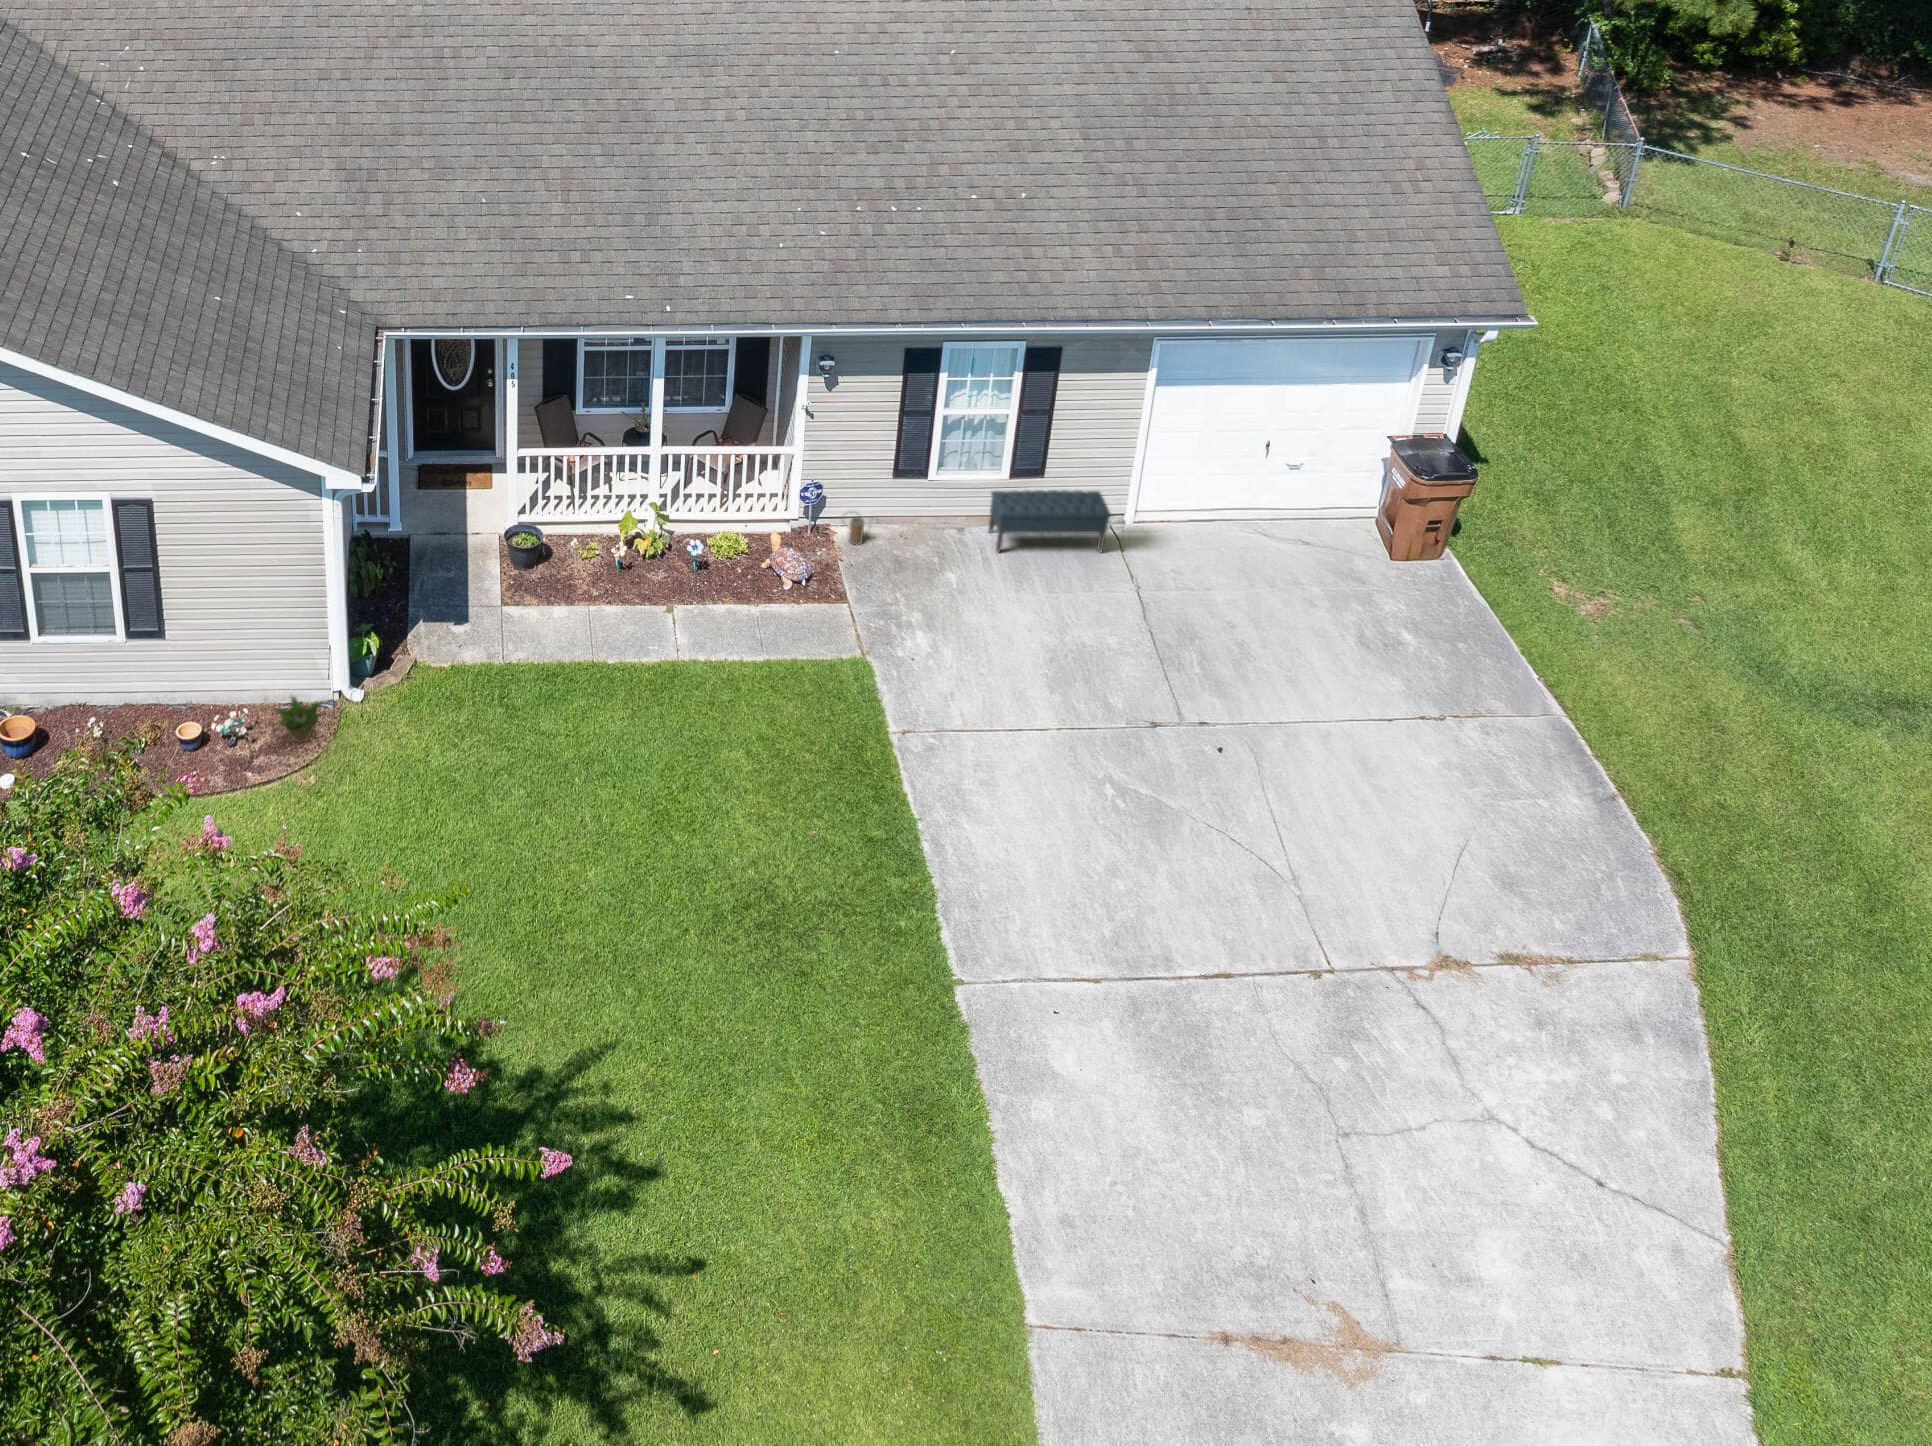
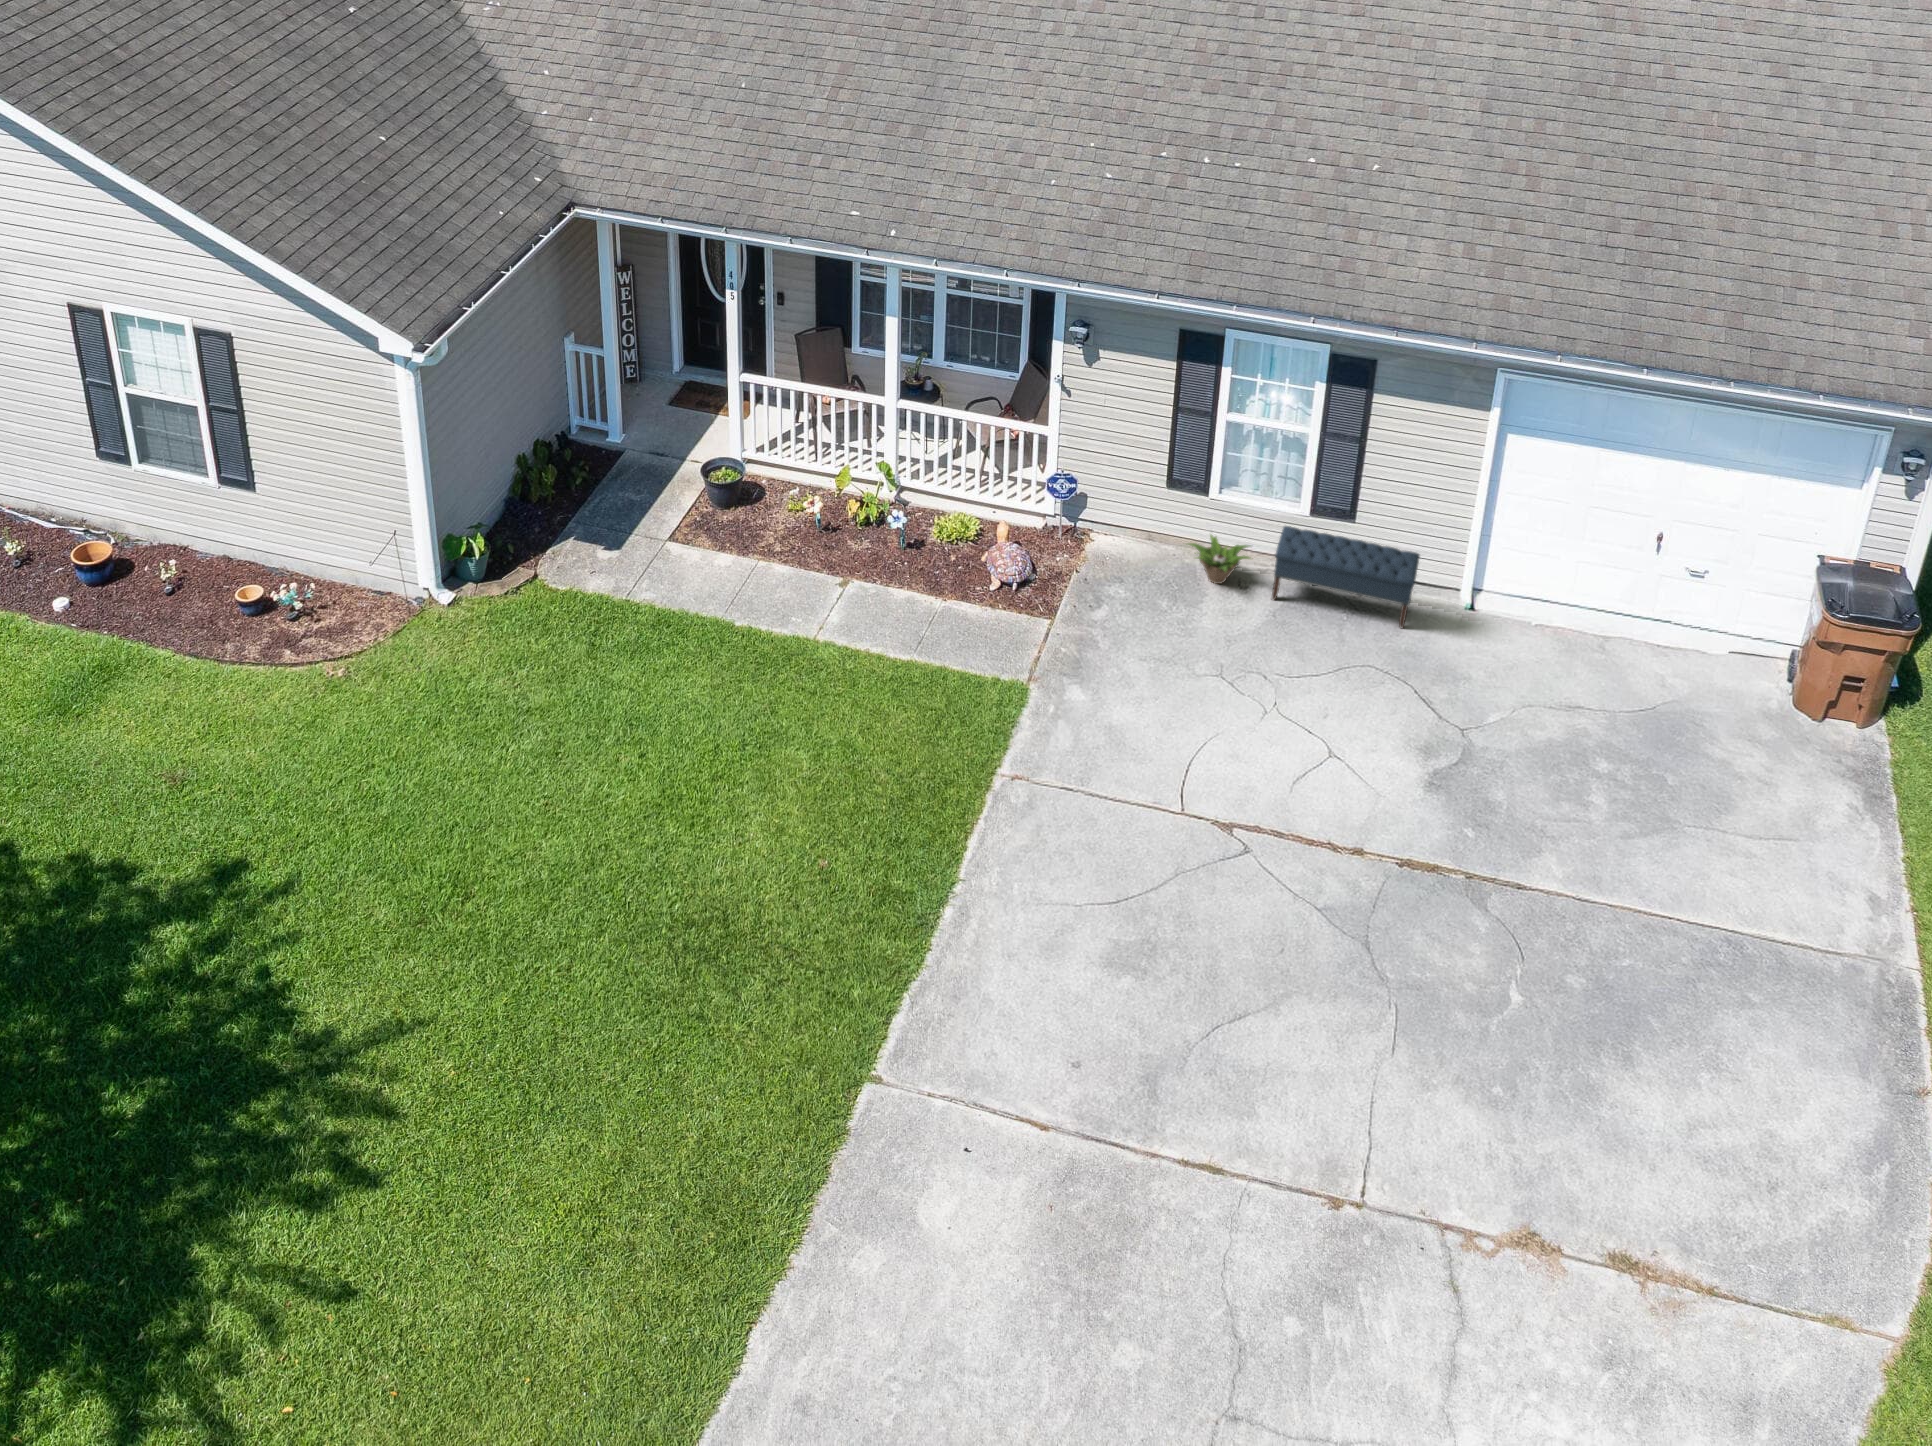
watering can: present [843,512,867,545] -> none [1097,513,1135,555]
decorative plant: present [271,697,326,743] -> present [1189,535,1250,584]

